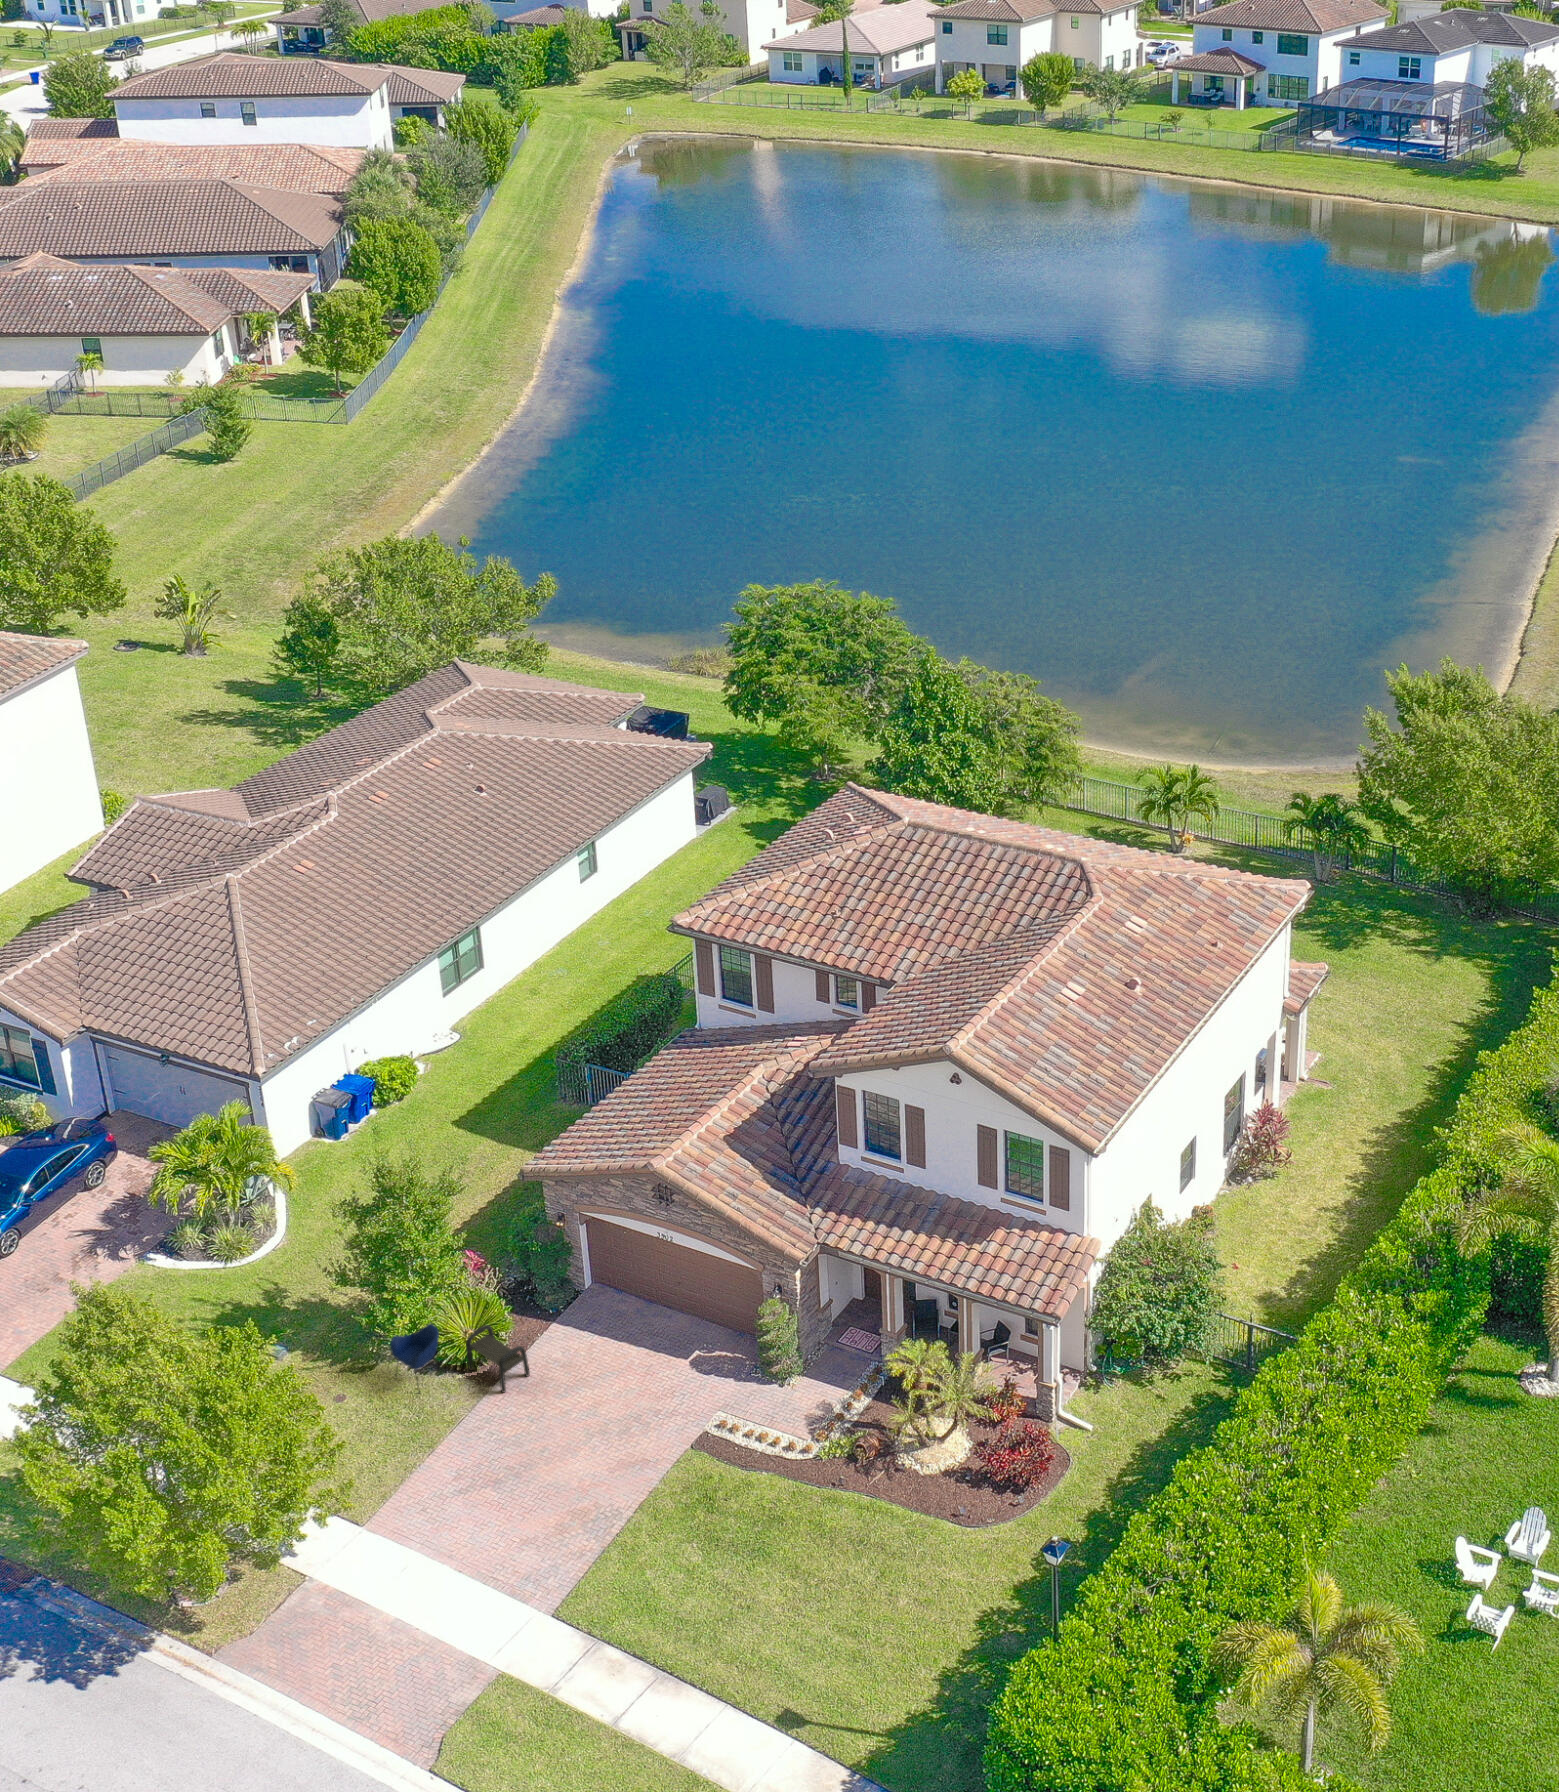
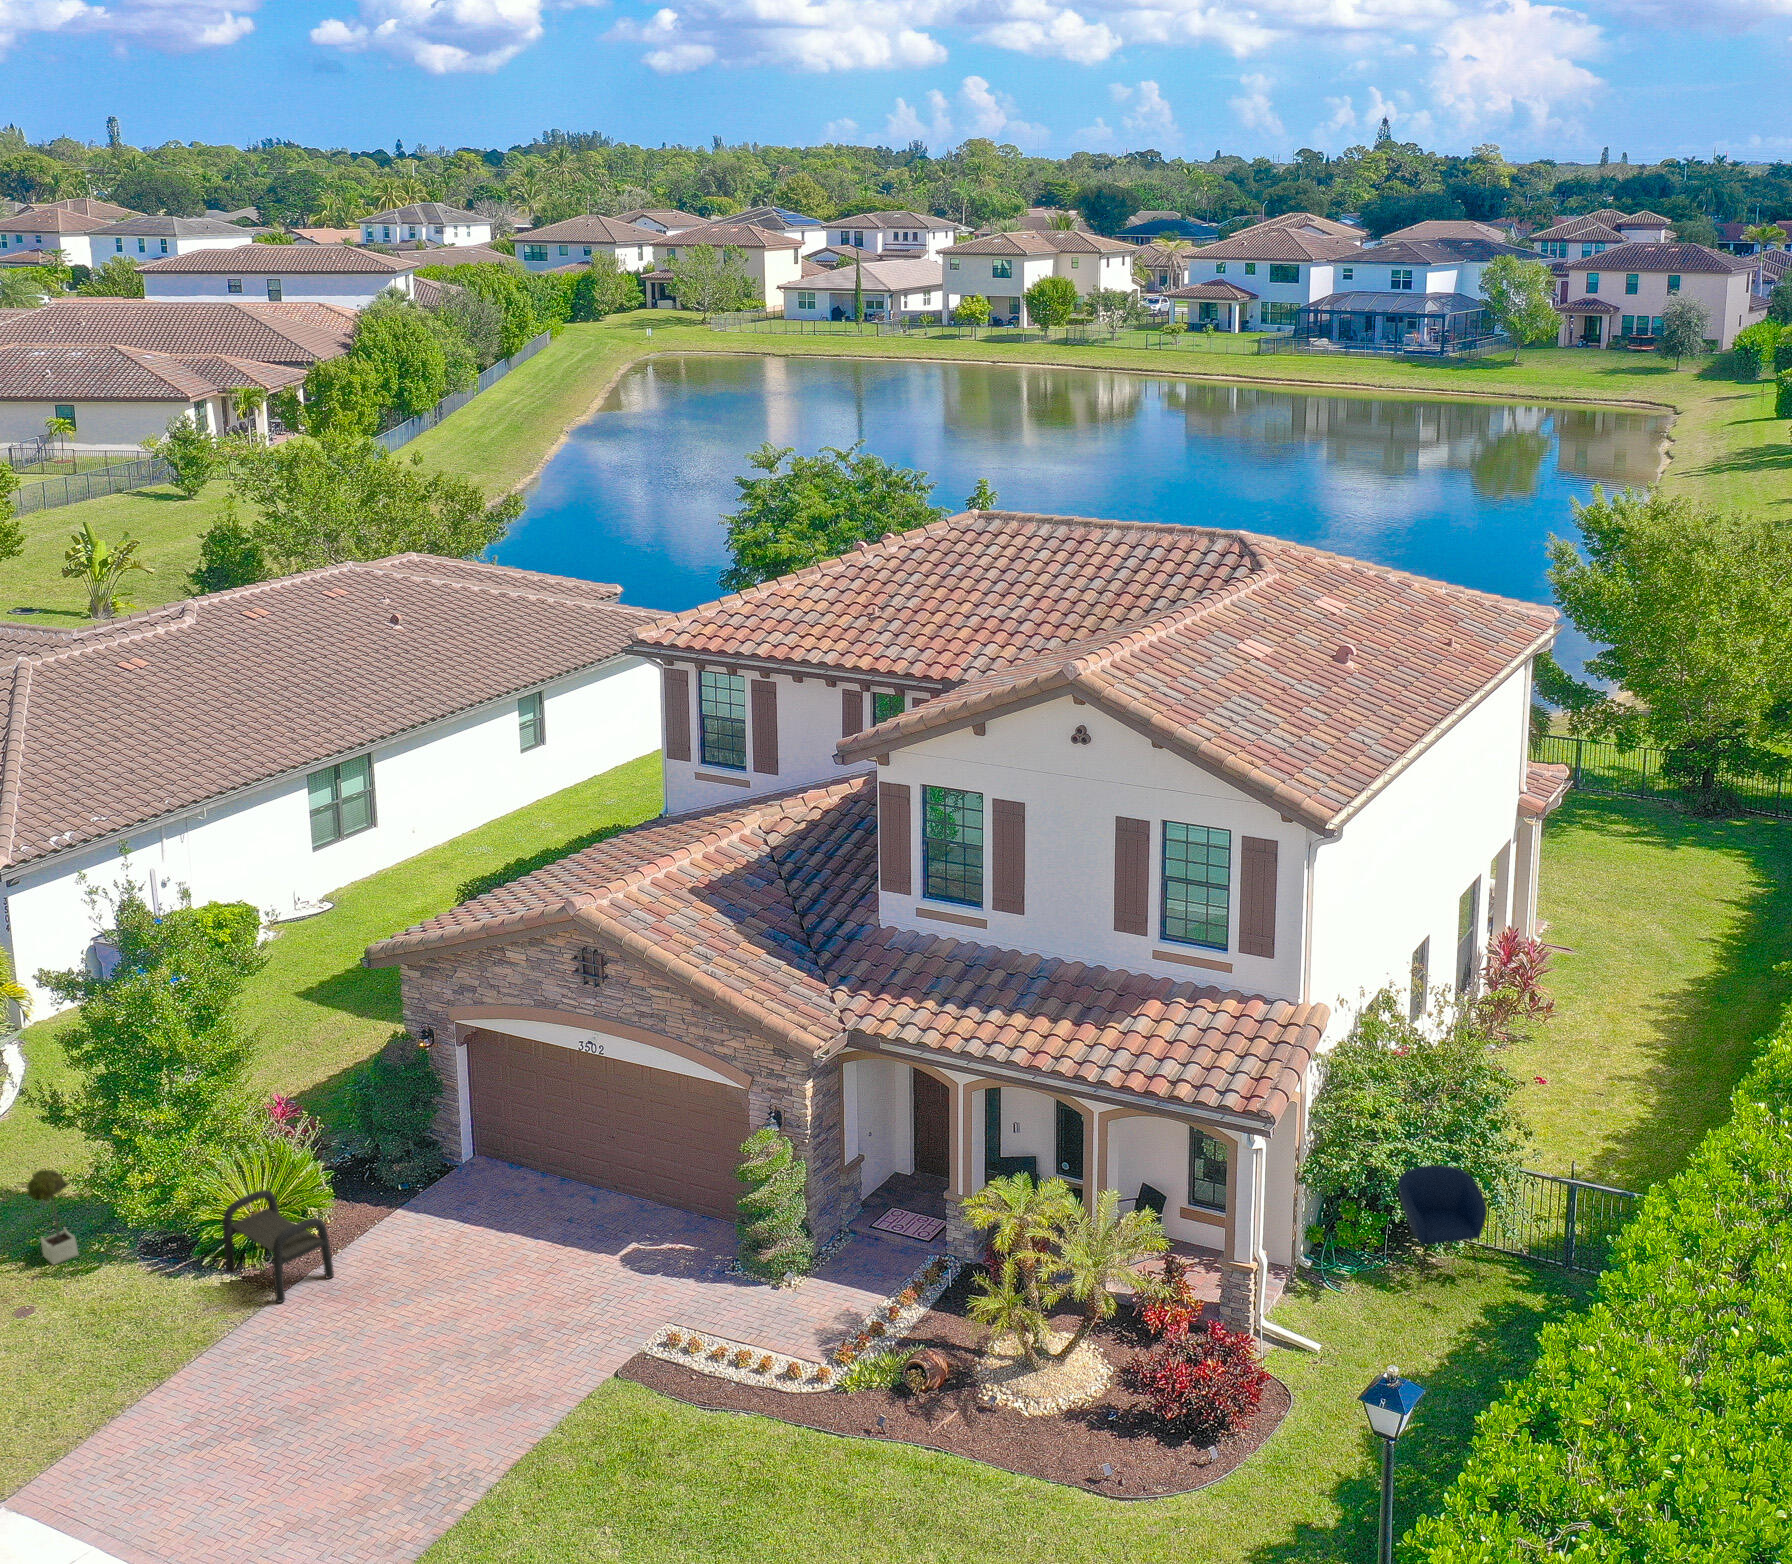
potted tree: none [353,1311,382,1364] -> present [27,1170,78,1265]
armchair: present [390,1322,442,1392] -> present [1396,1165,1487,1288]

